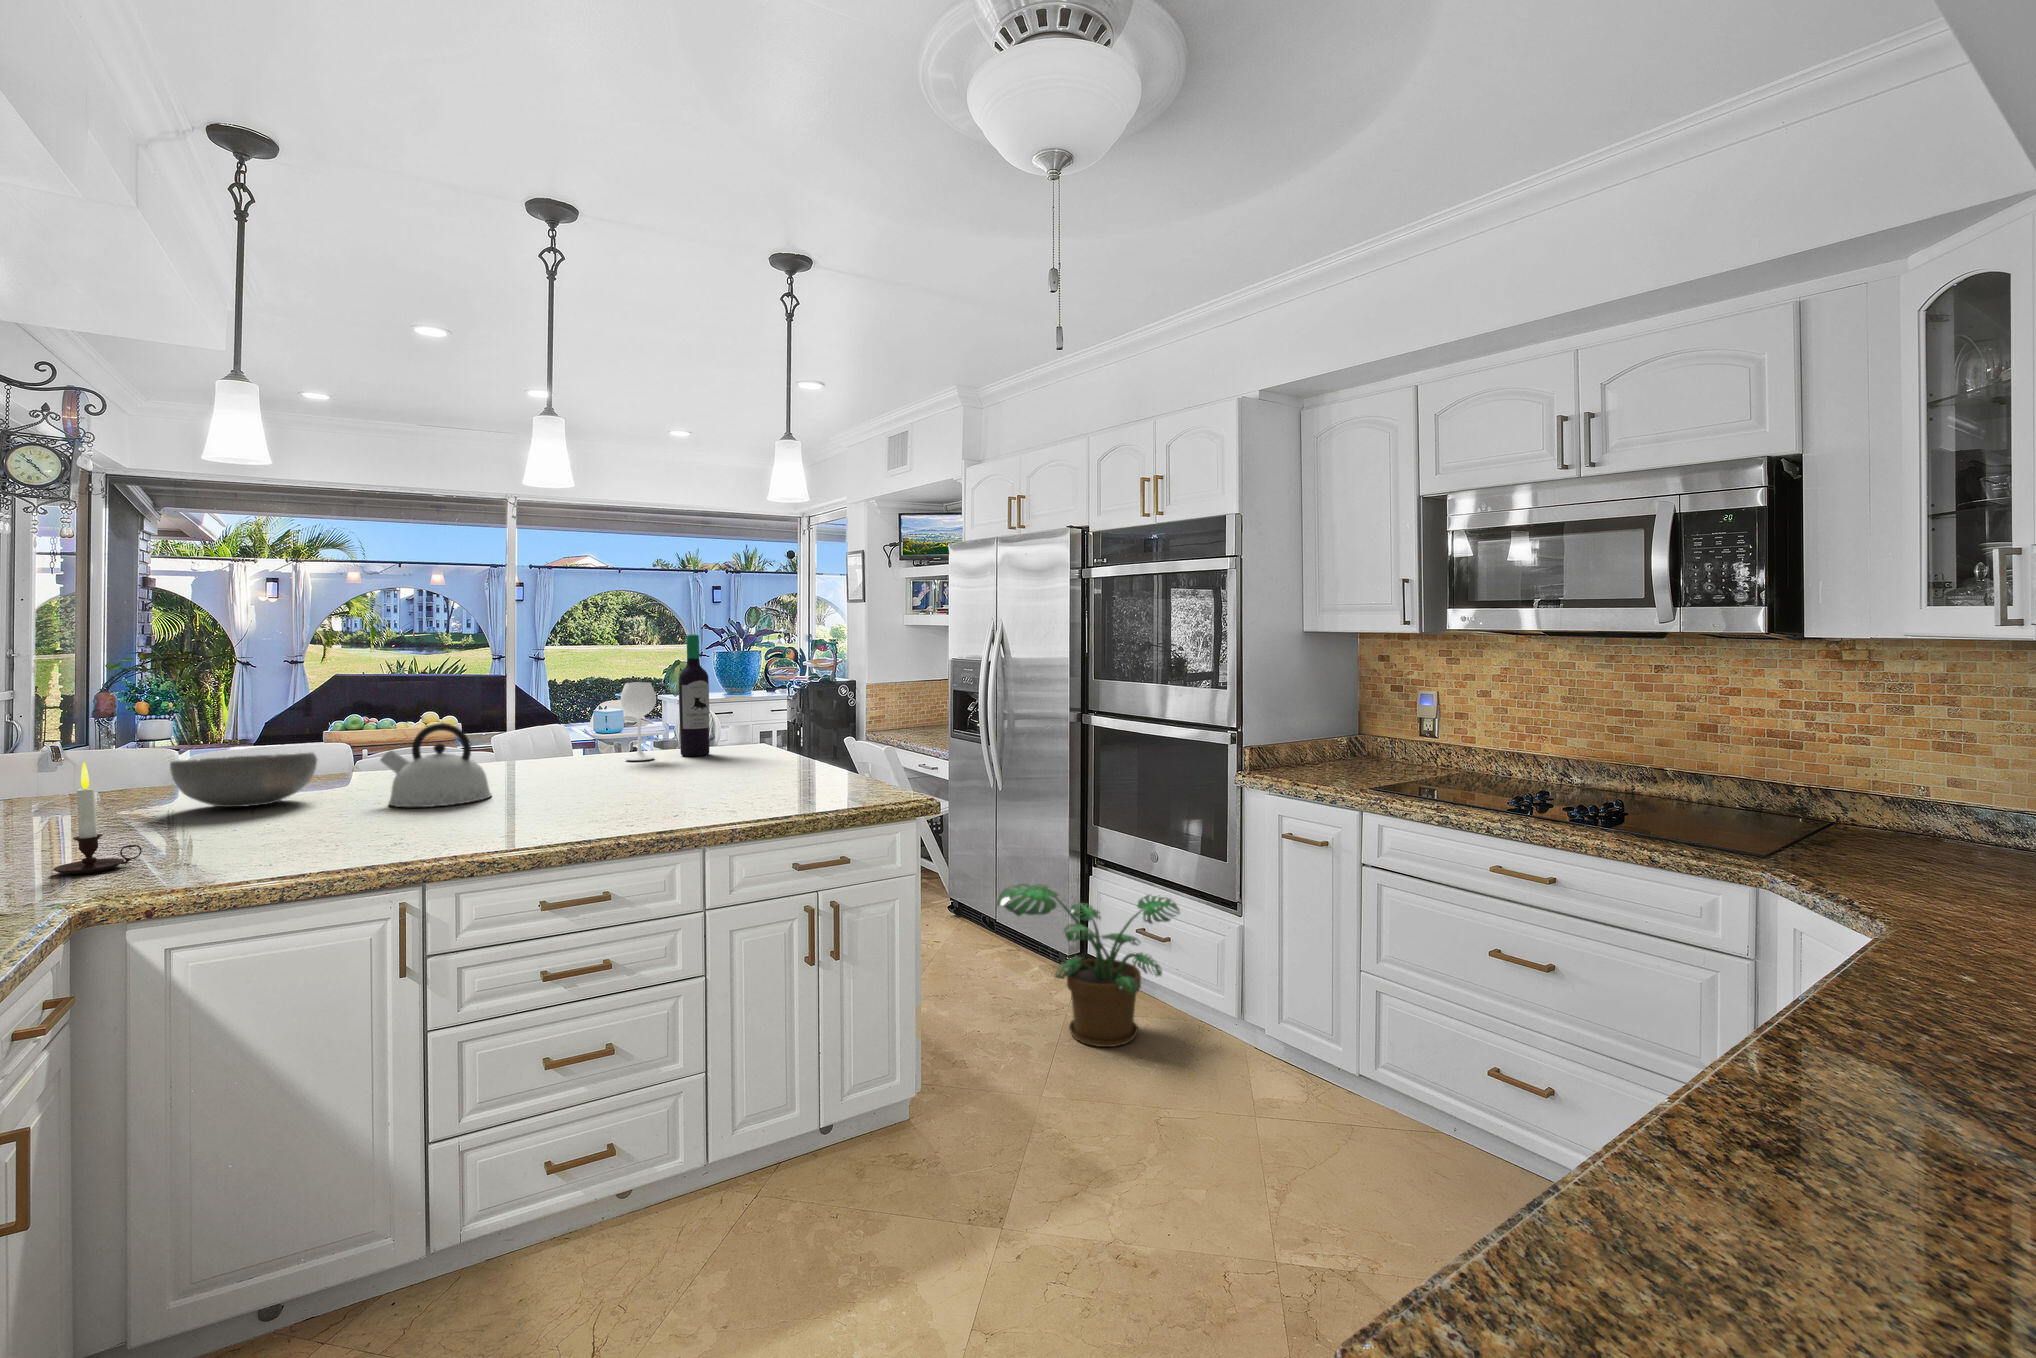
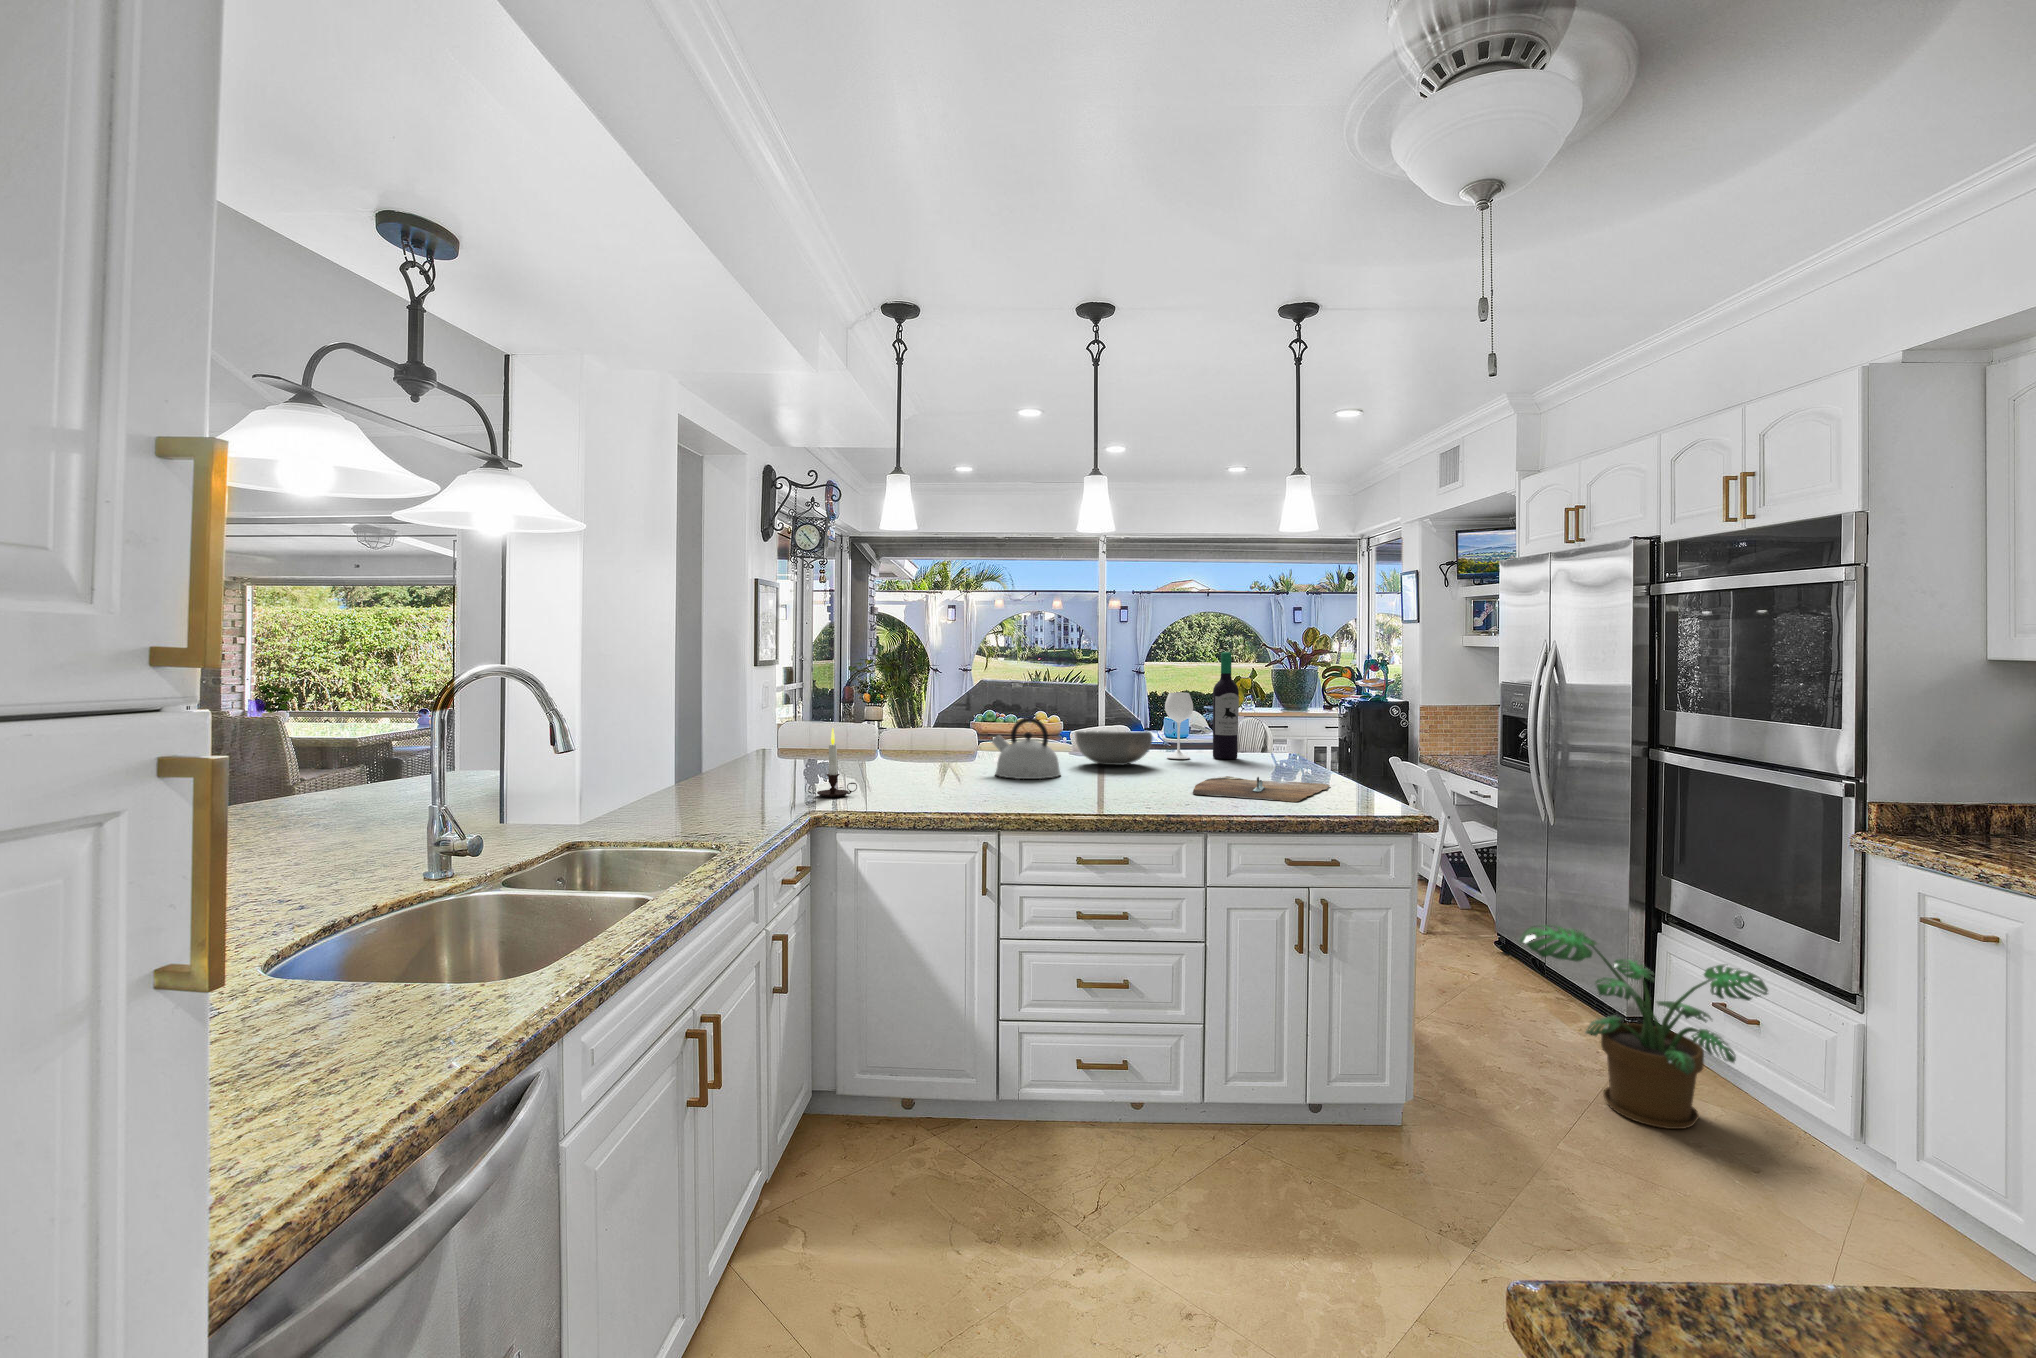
bowl: present [170,752,317,807] -> present [1075,731,1153,765]
cutting board: none [677,774,825,802] -> present [1193,776,1330,802]

